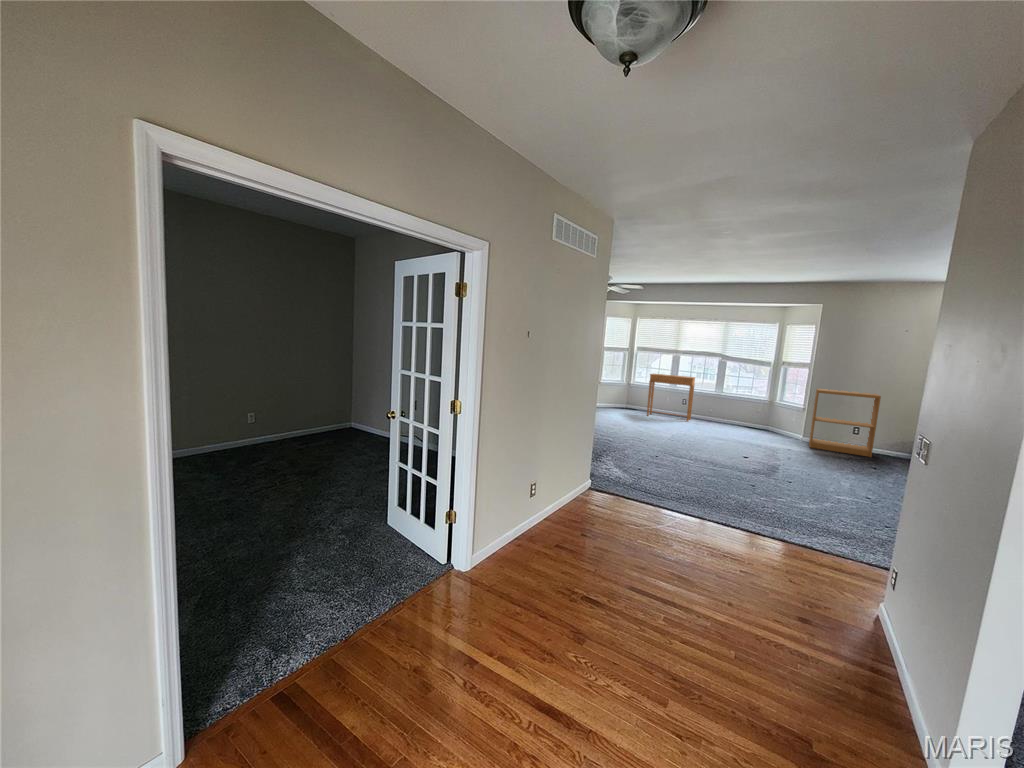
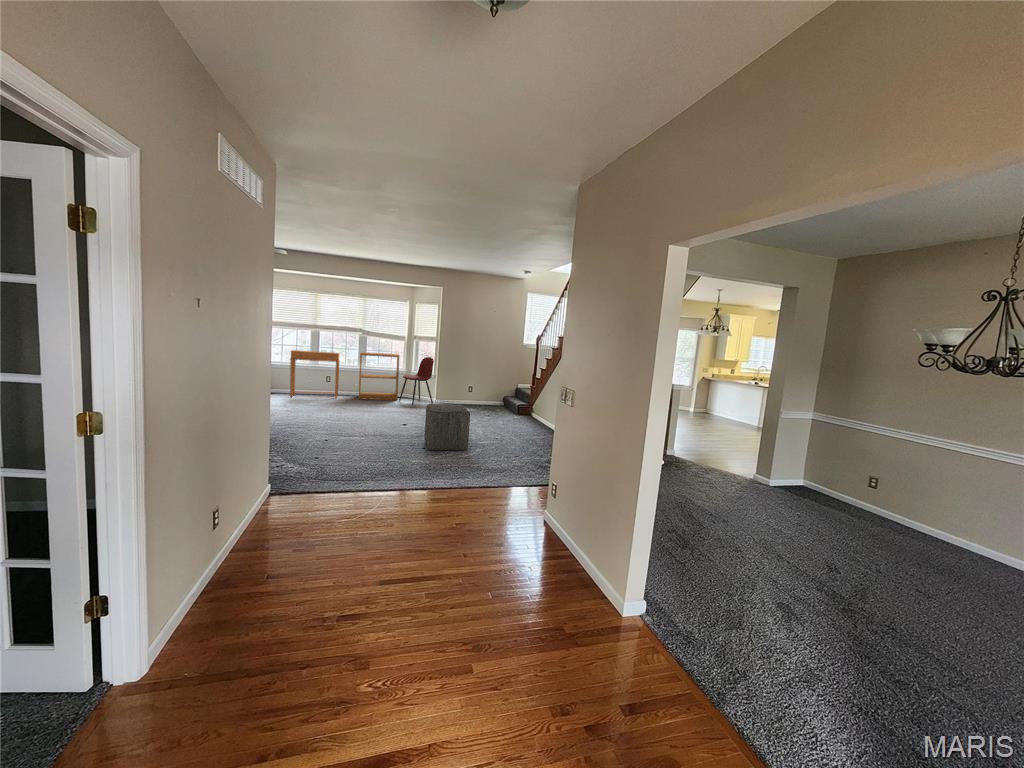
dining chair: none [755,386,804,441] -> present [399,357,434,405]
bookshelf: present [809,388,881,457] -> present [359,352,399,400]
ottoman: none [757,438,820,501] -> present [424,404,470,450]

